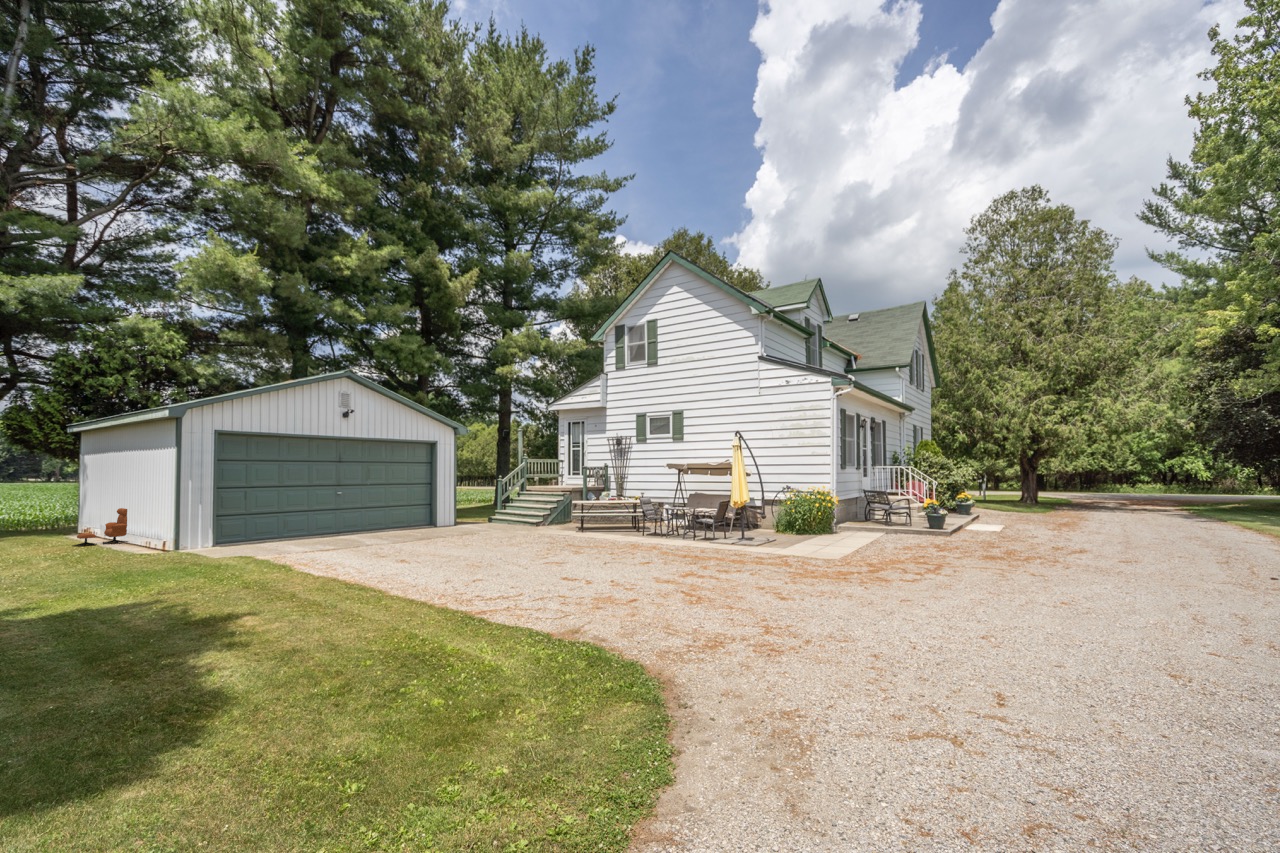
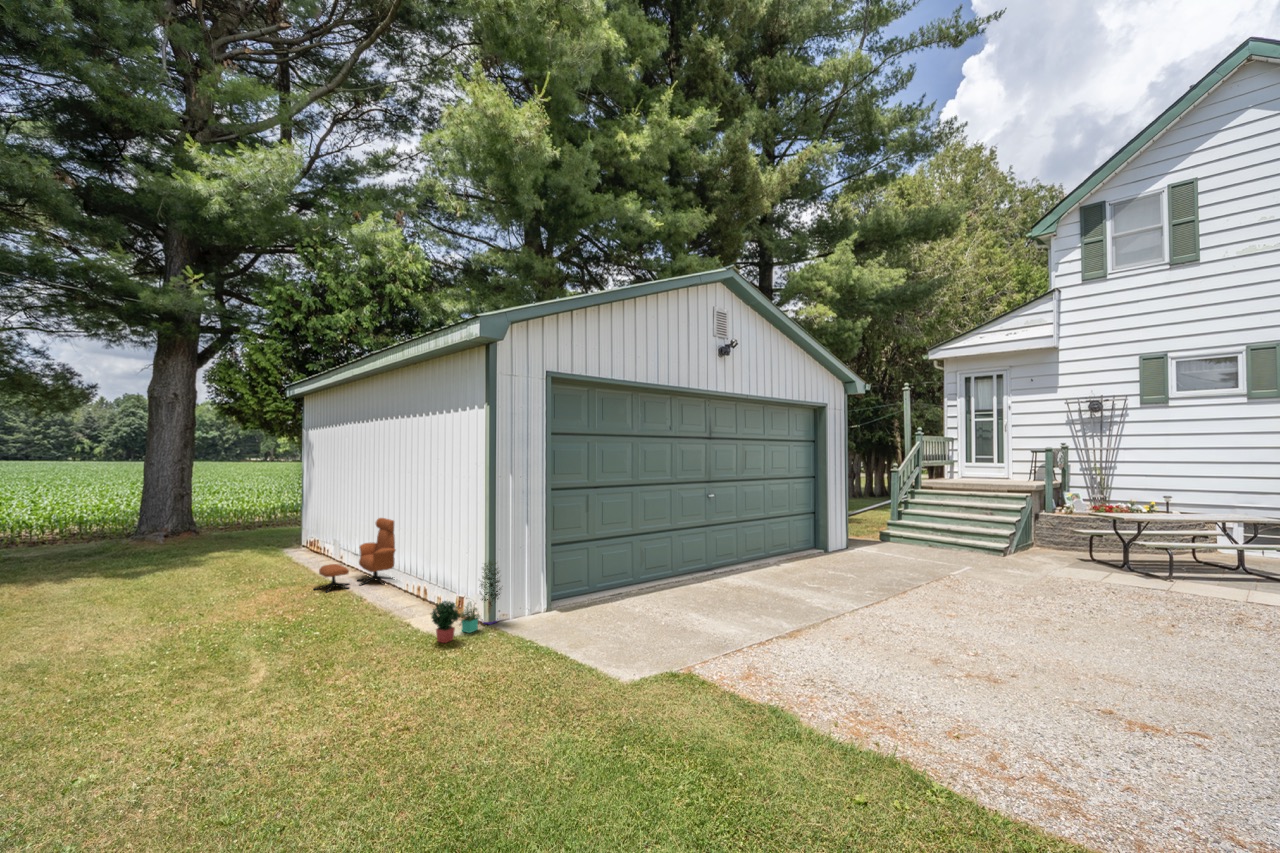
potted plant: none [126,521,173,556] -> present [431,560,501,643]

